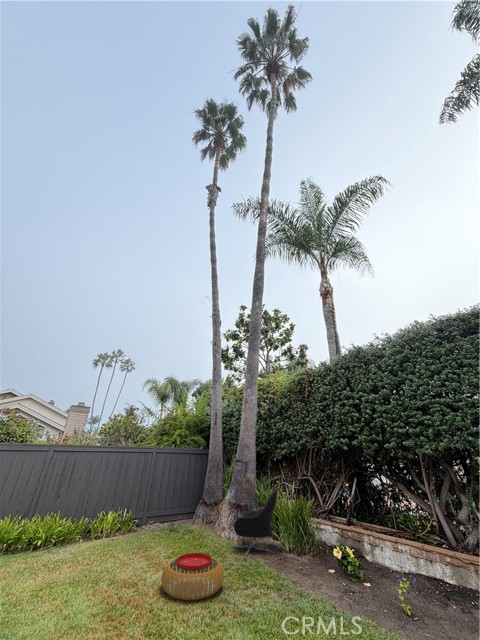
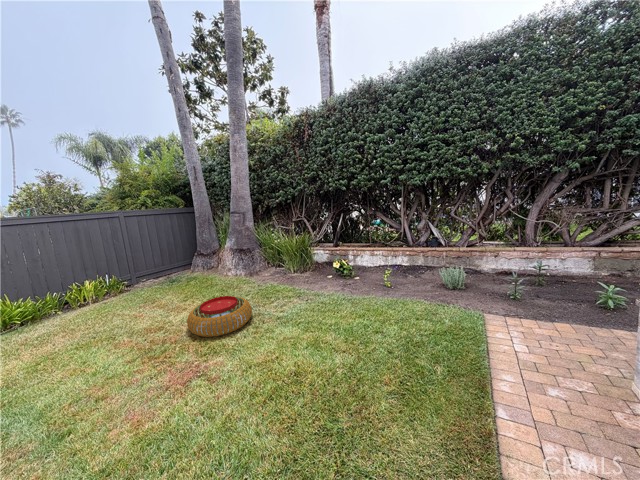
armchair: present [233,489,278,555] -> none [242,231,281,286]

